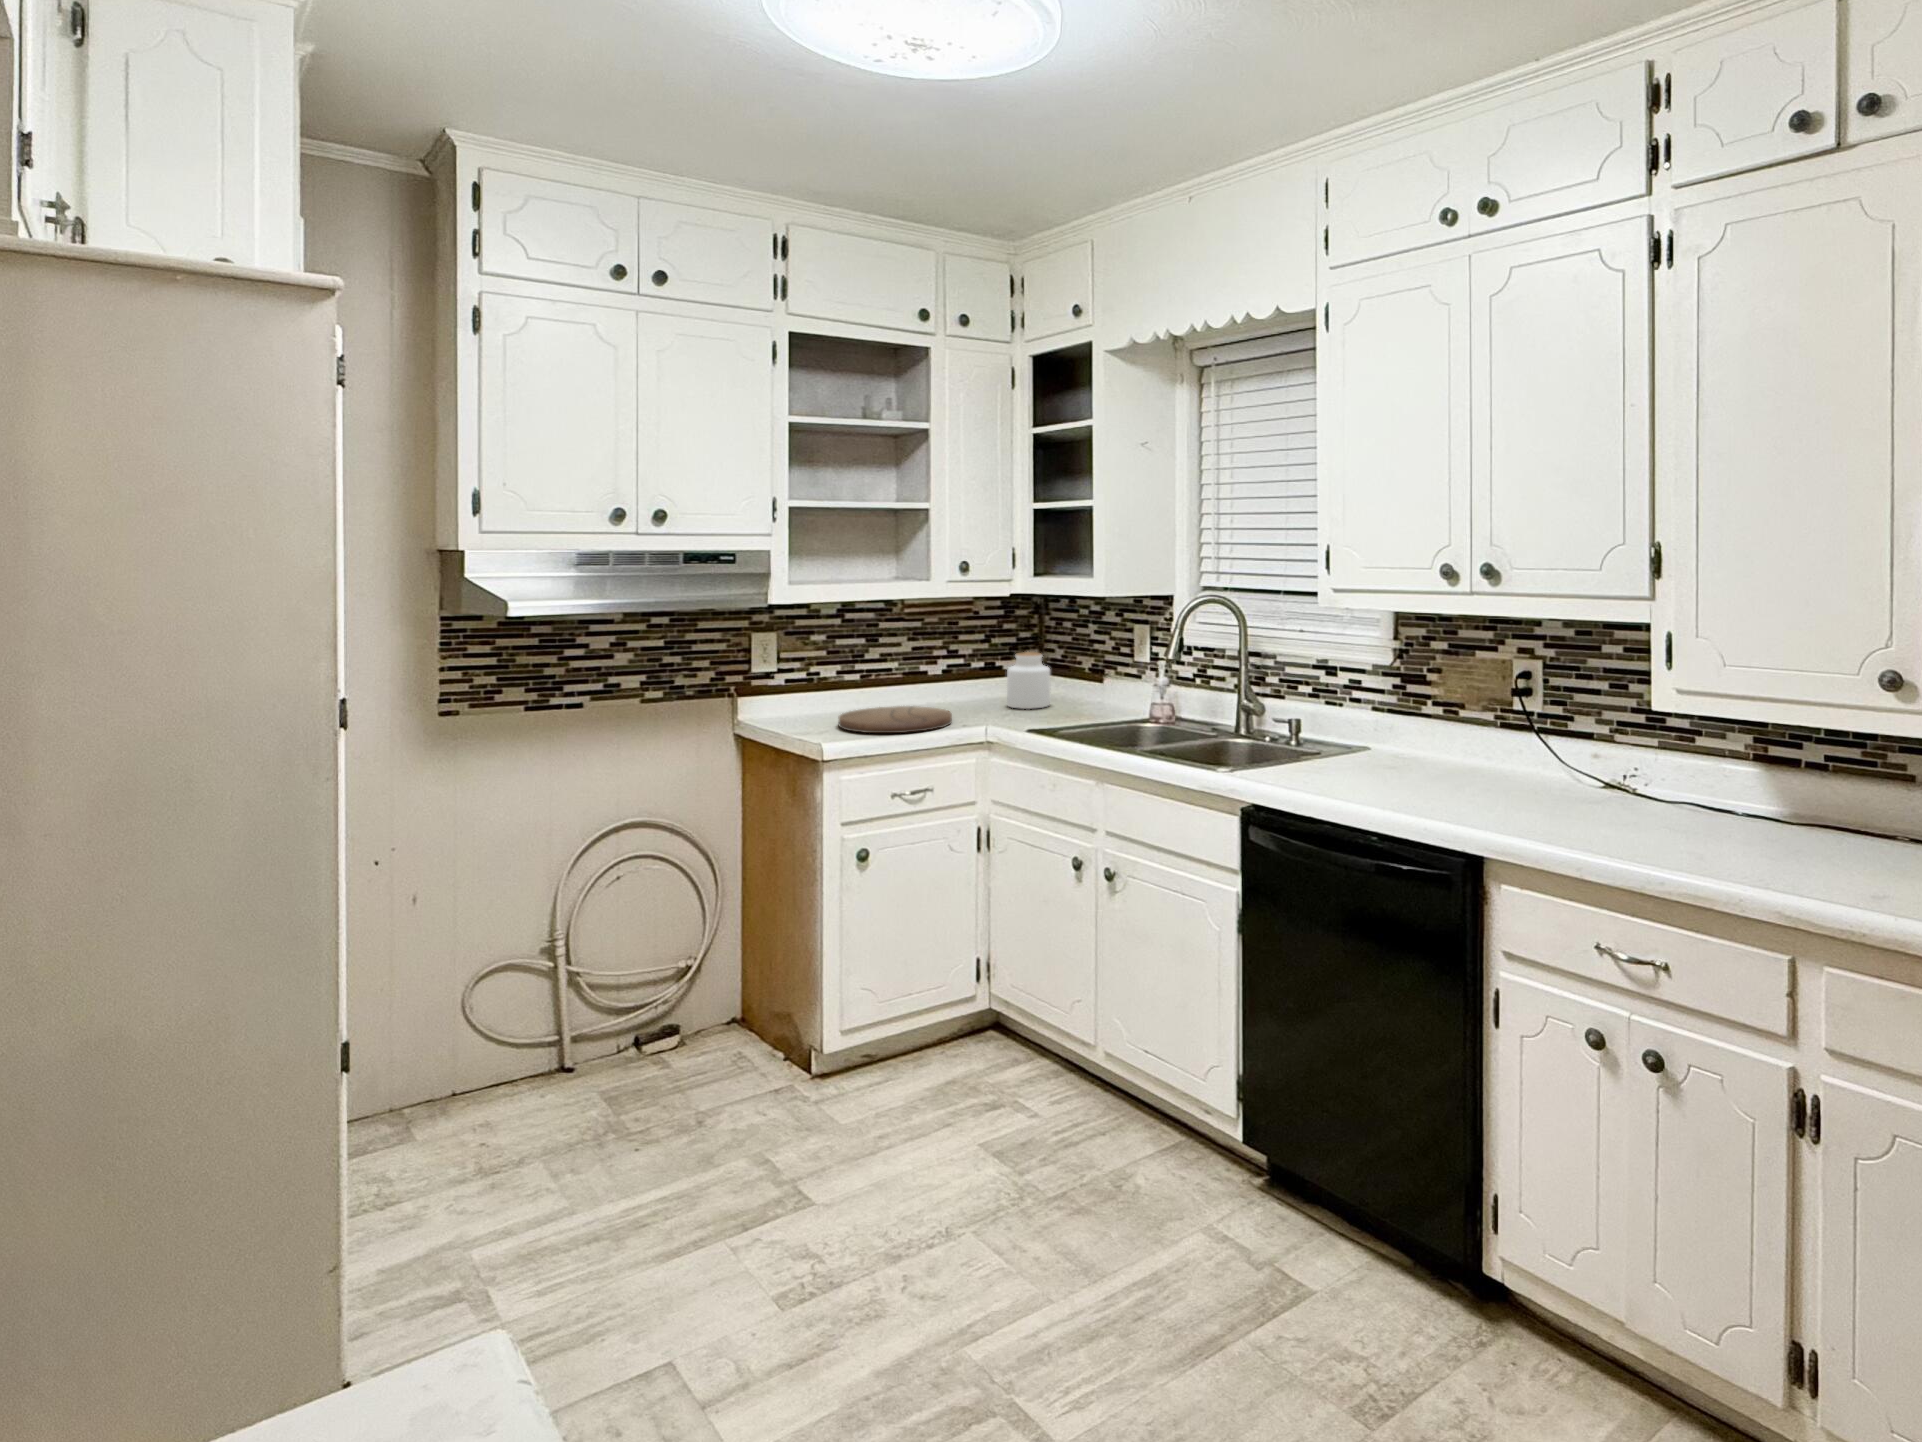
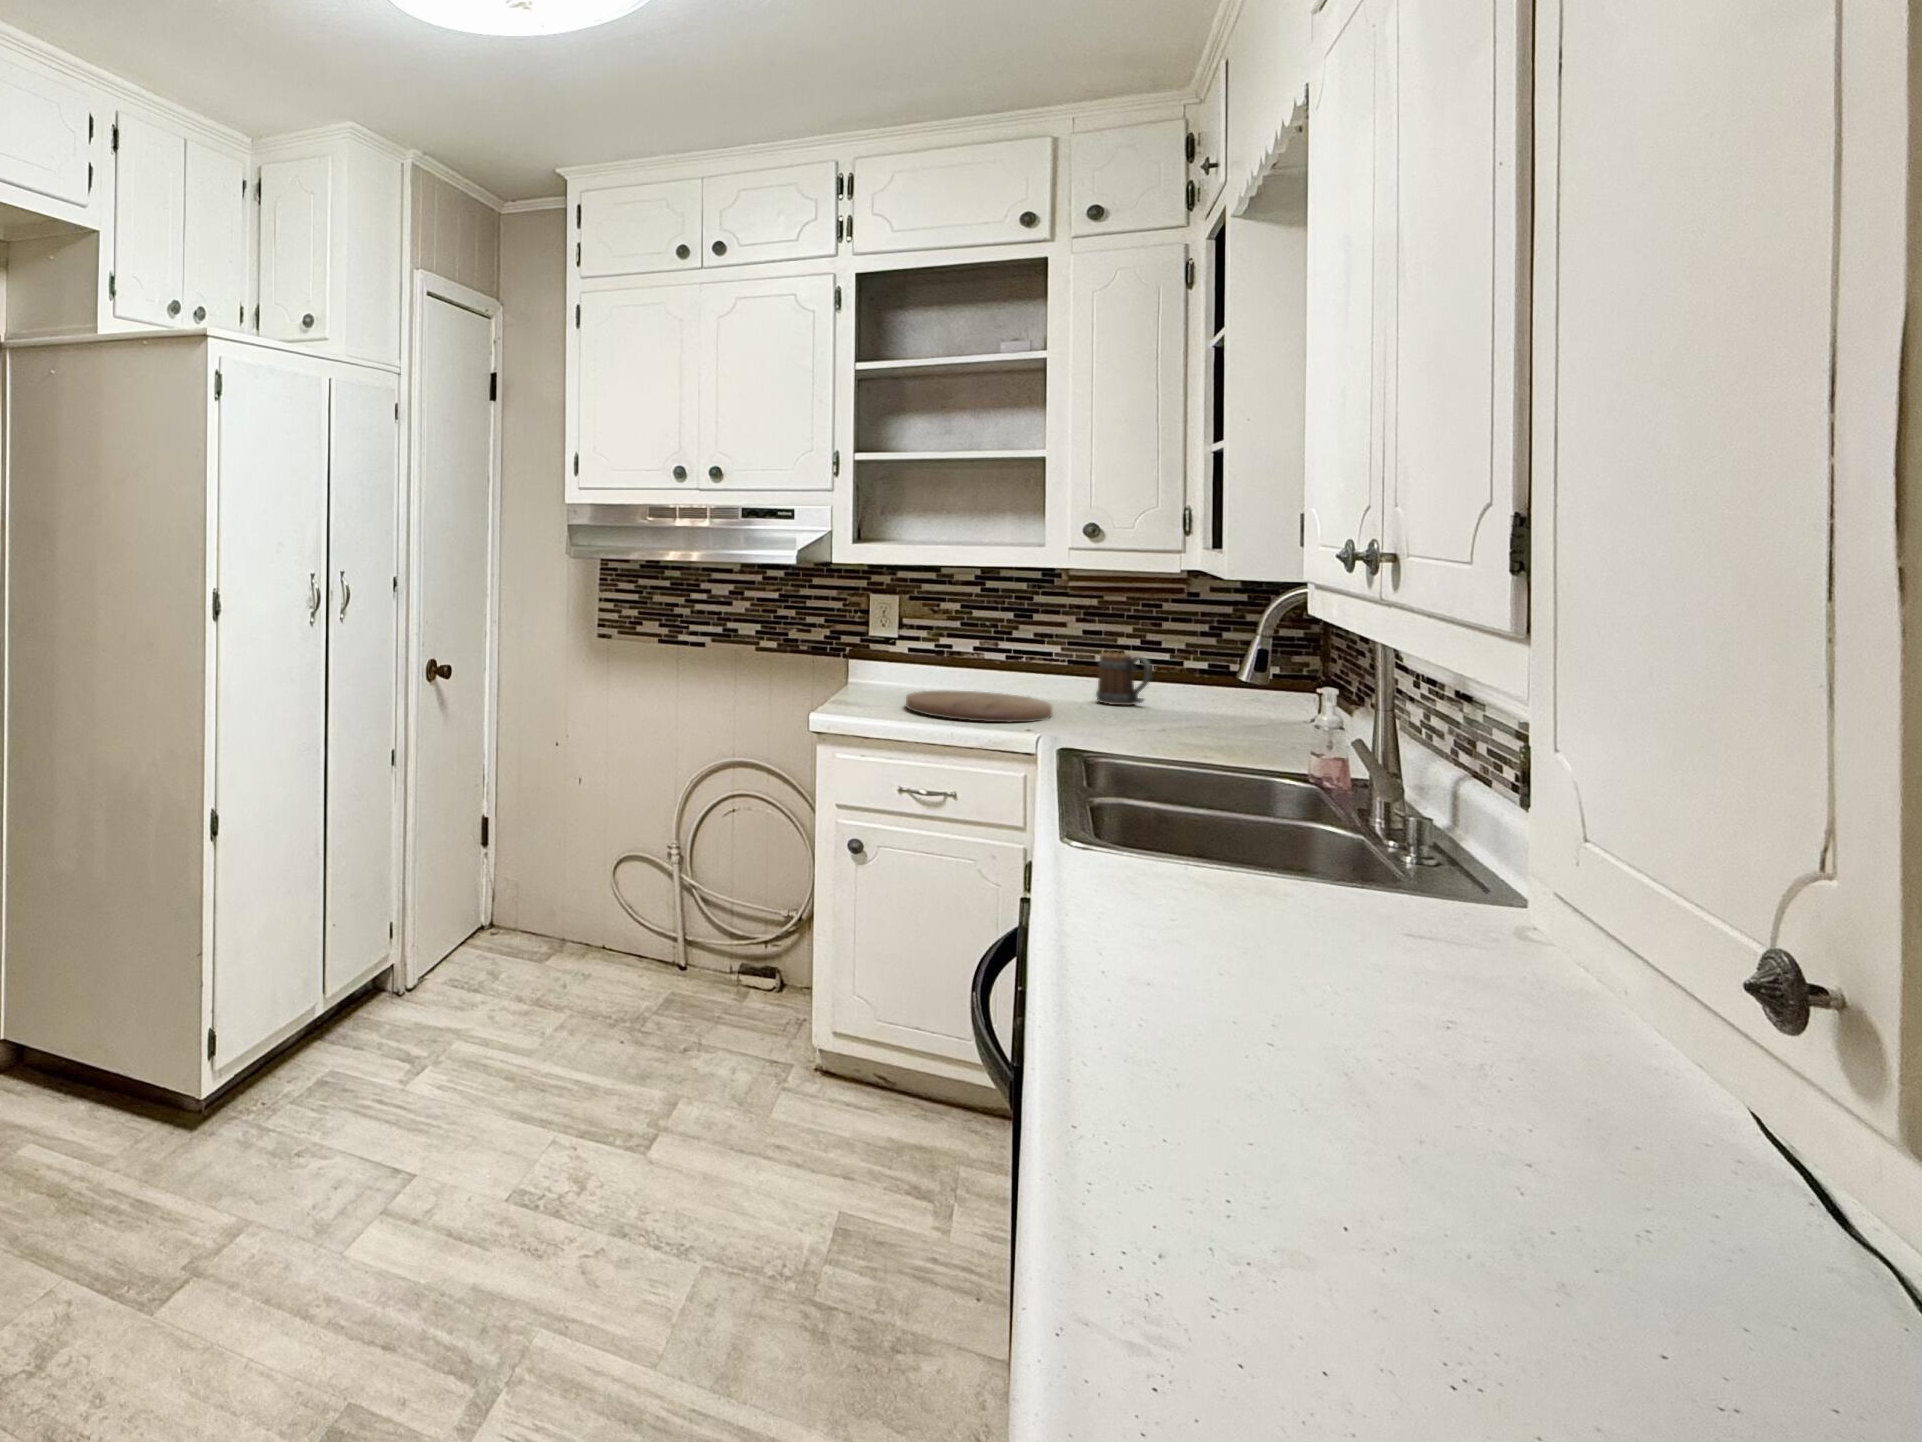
jar: present [1007,652,1050,709] -> none [1166,648,1239,729]
mug: none [931,662,971,703] -> present [1096,652,1152,705]

